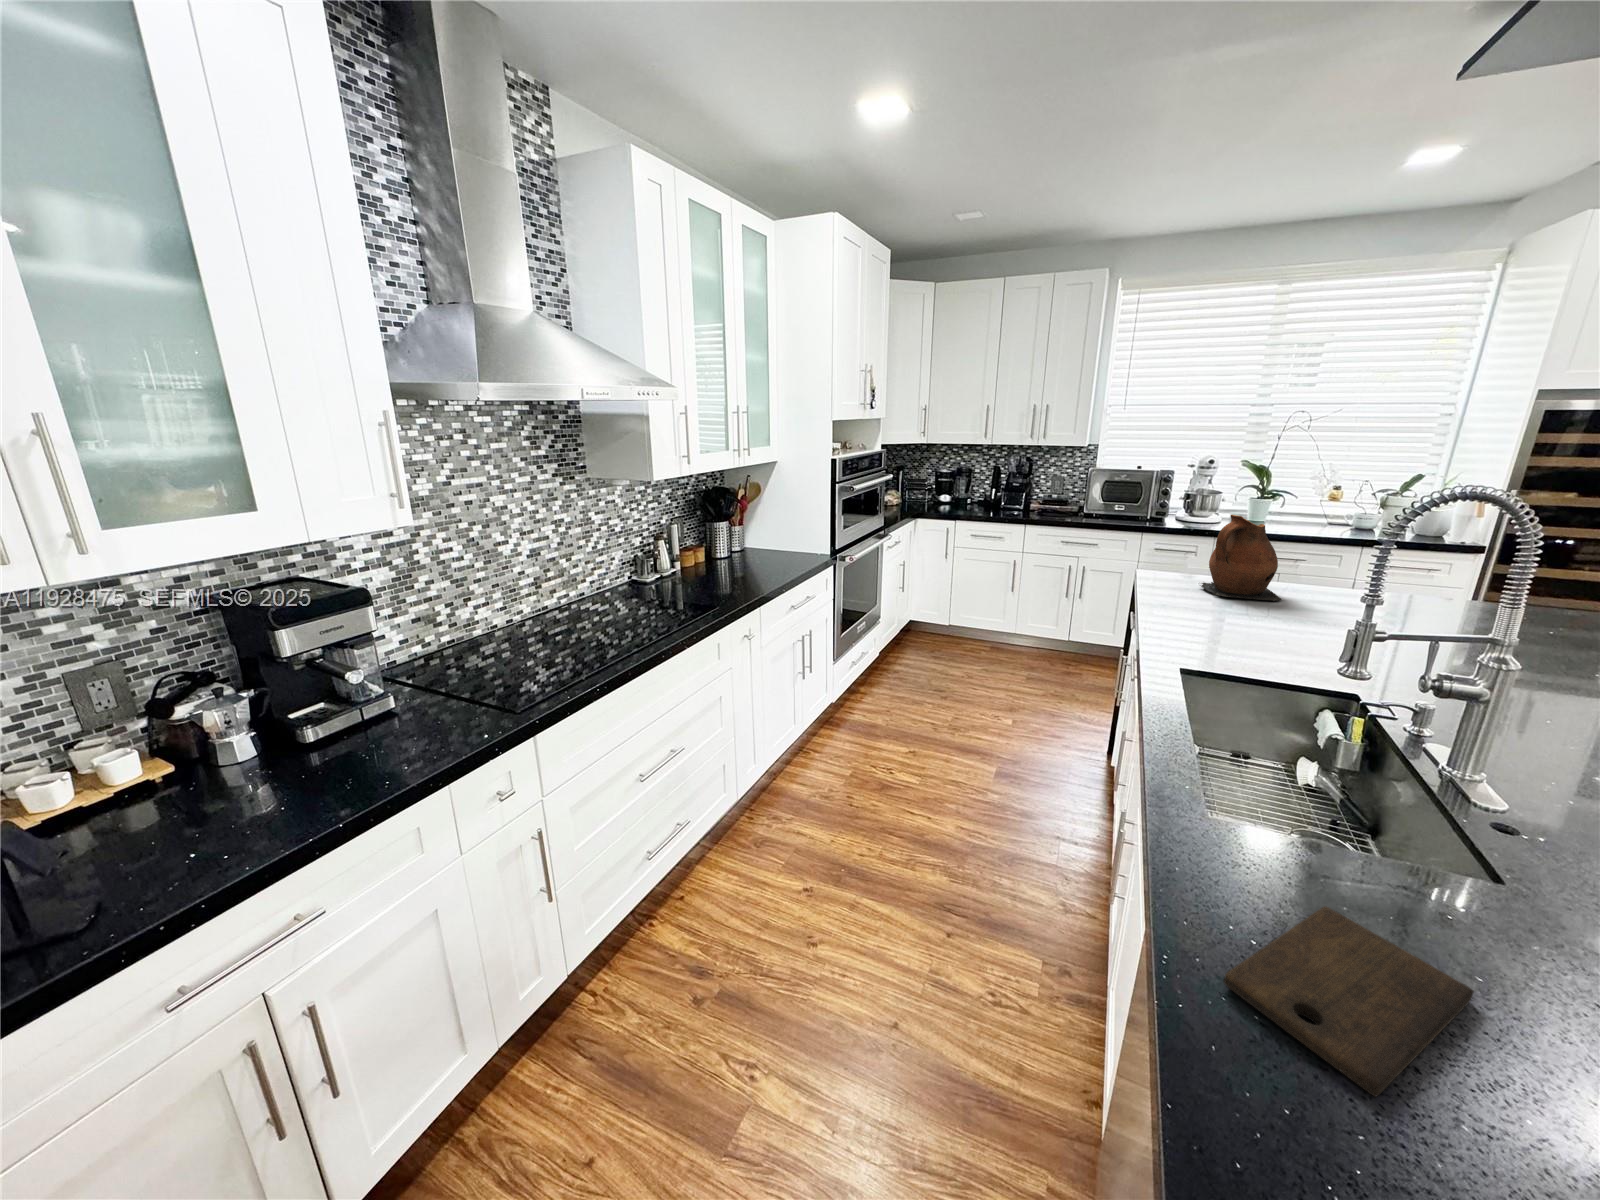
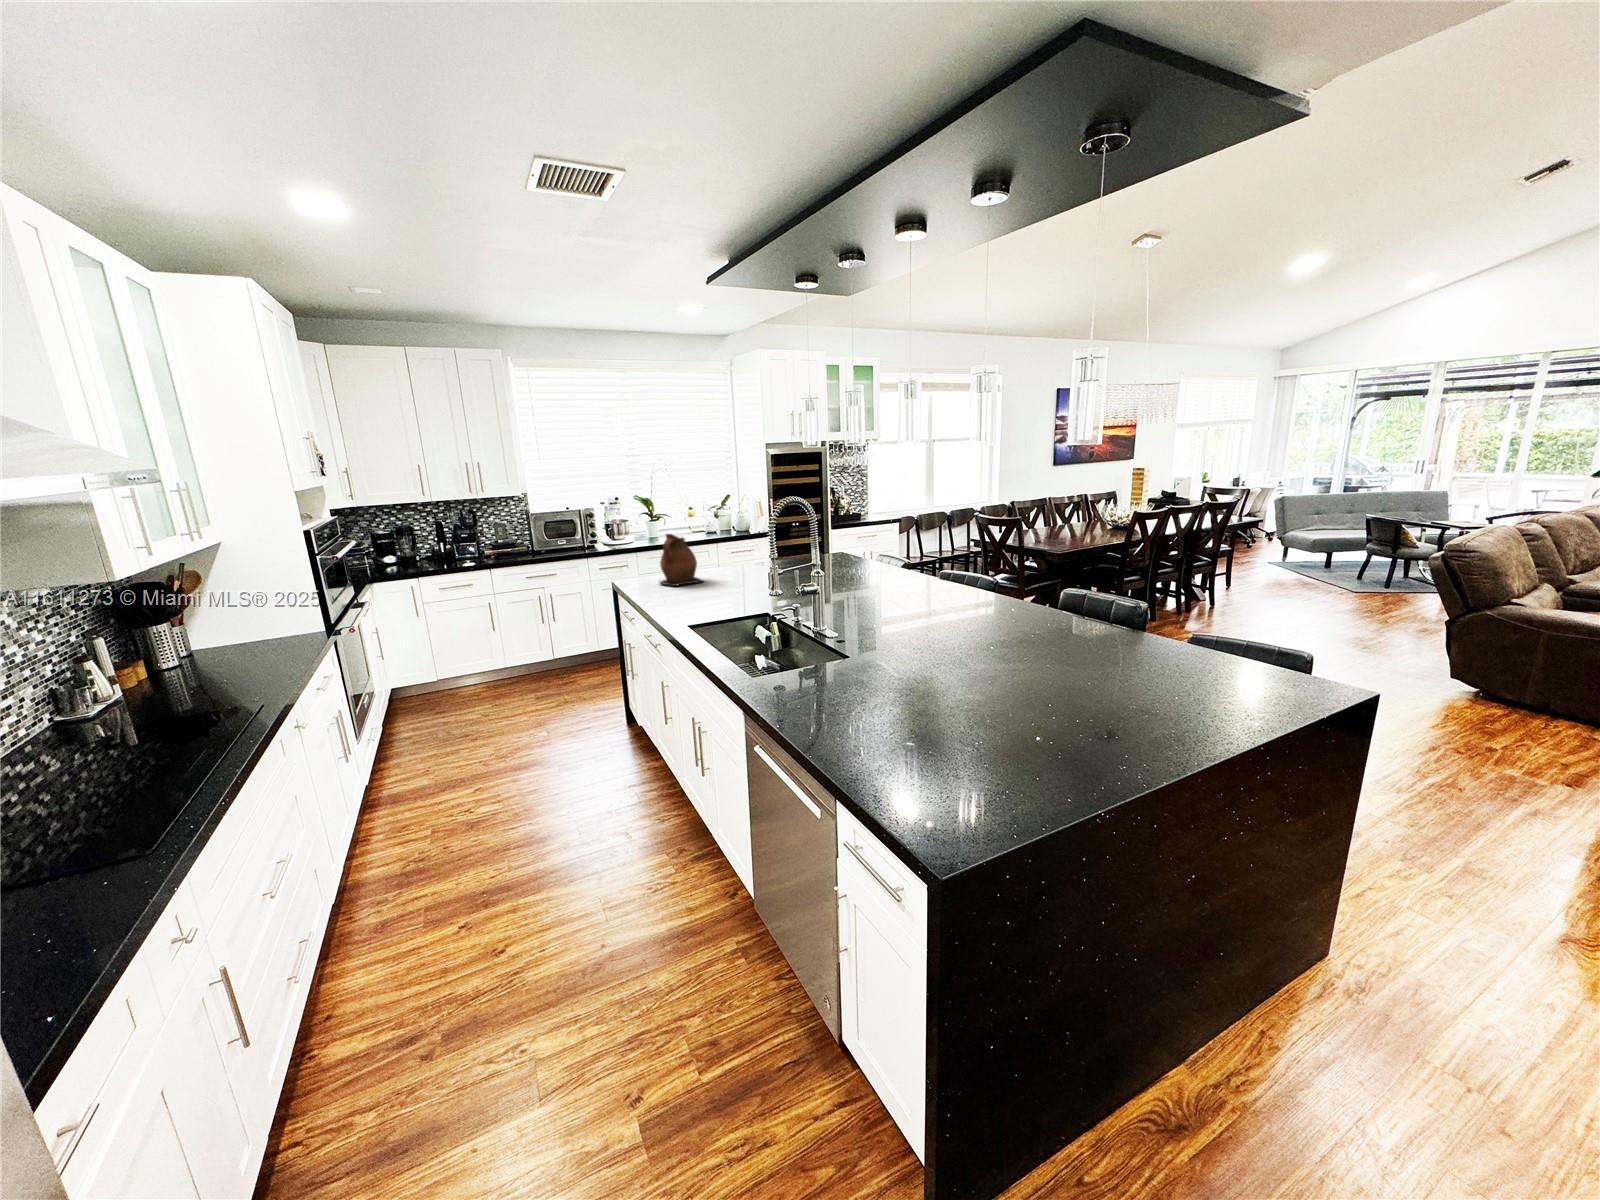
cutting board: present [1224,906,1474,1096] -> none [799,679,854,713]

